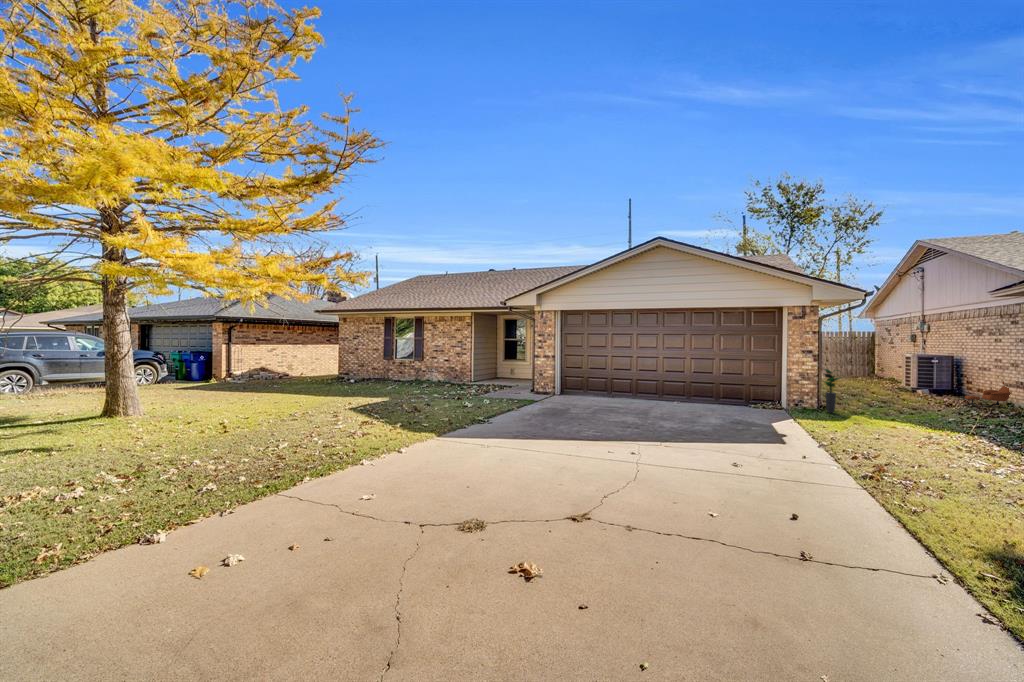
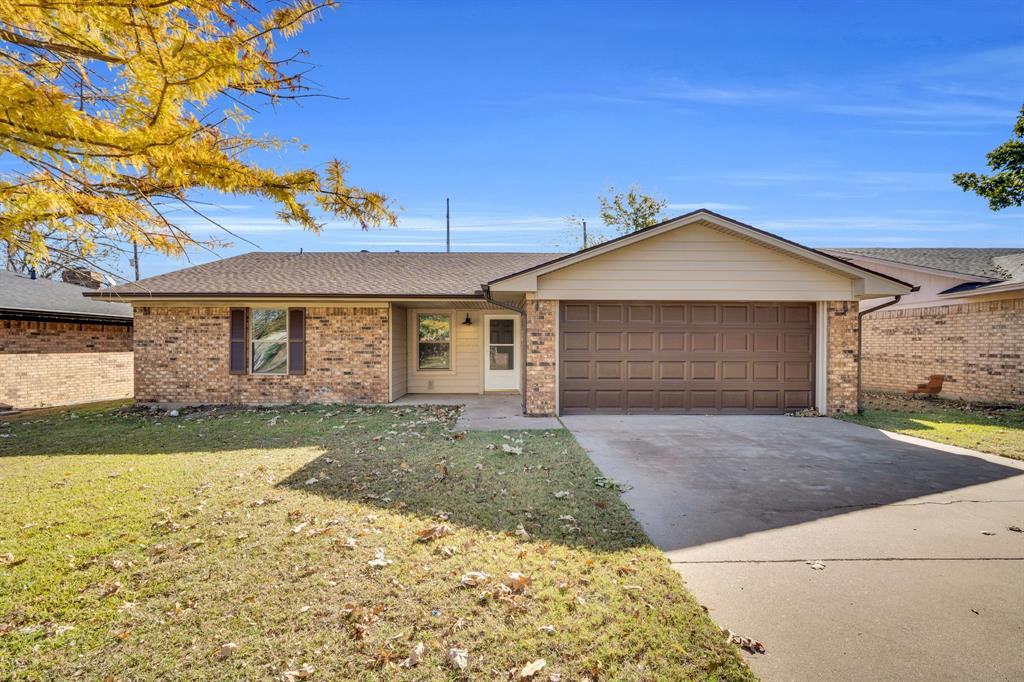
potted plant: present [824,369,840,413] -> none [860,370,888,418]

